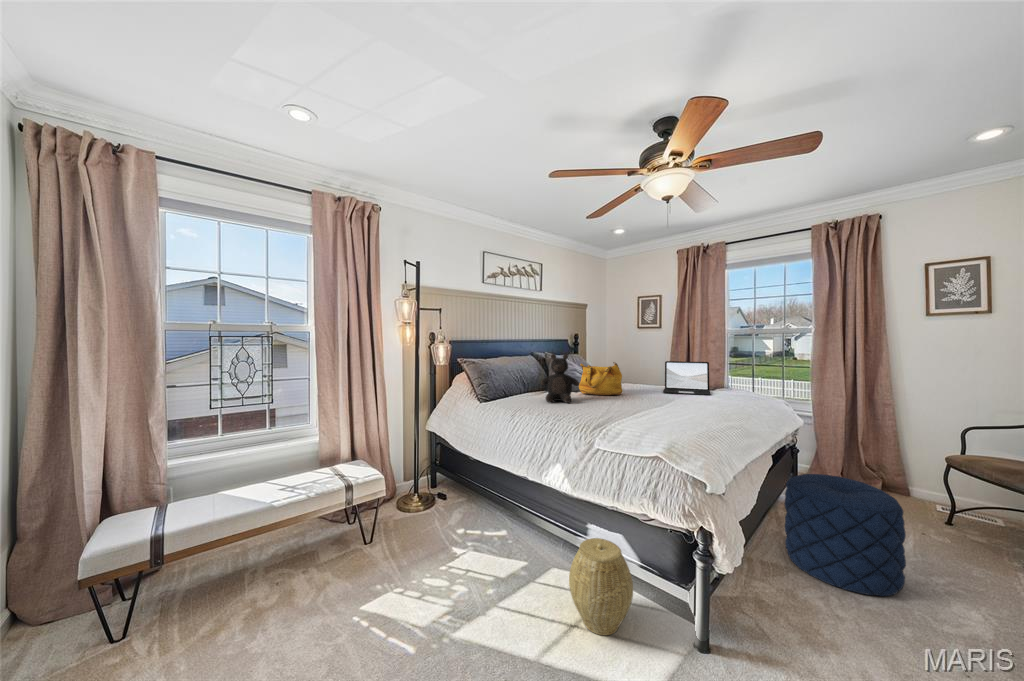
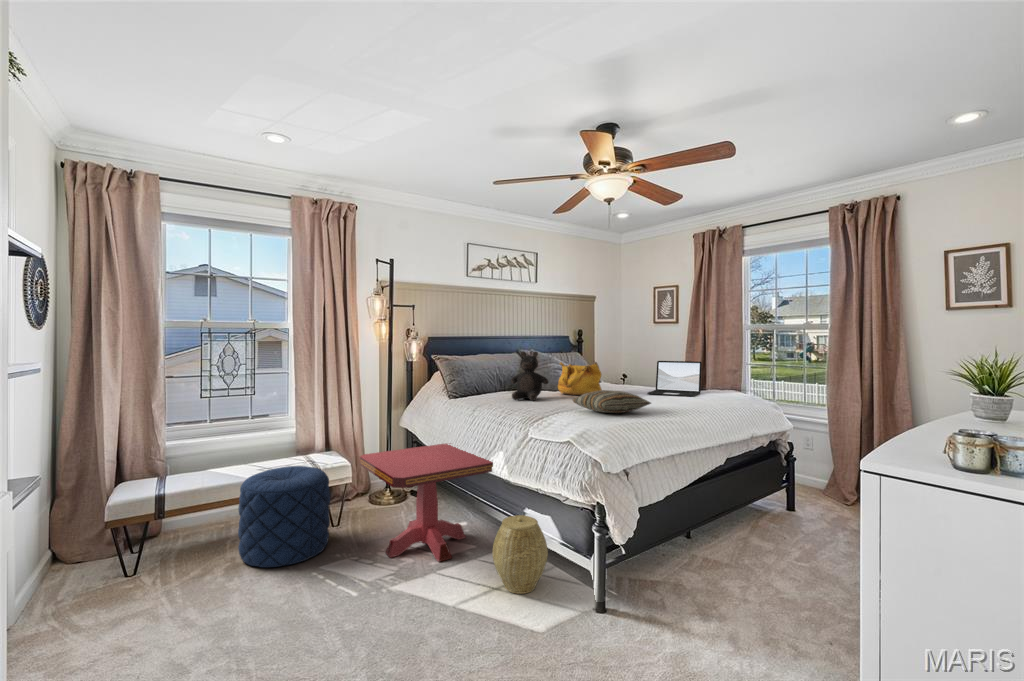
pillow: none [626,395,713,420] -> present [572,390,651,413]
side table: none [399,449,551,590] -> present [360,444,493,562]
pouf: present [785,474,906,596] -> present [238,466,330,567]

